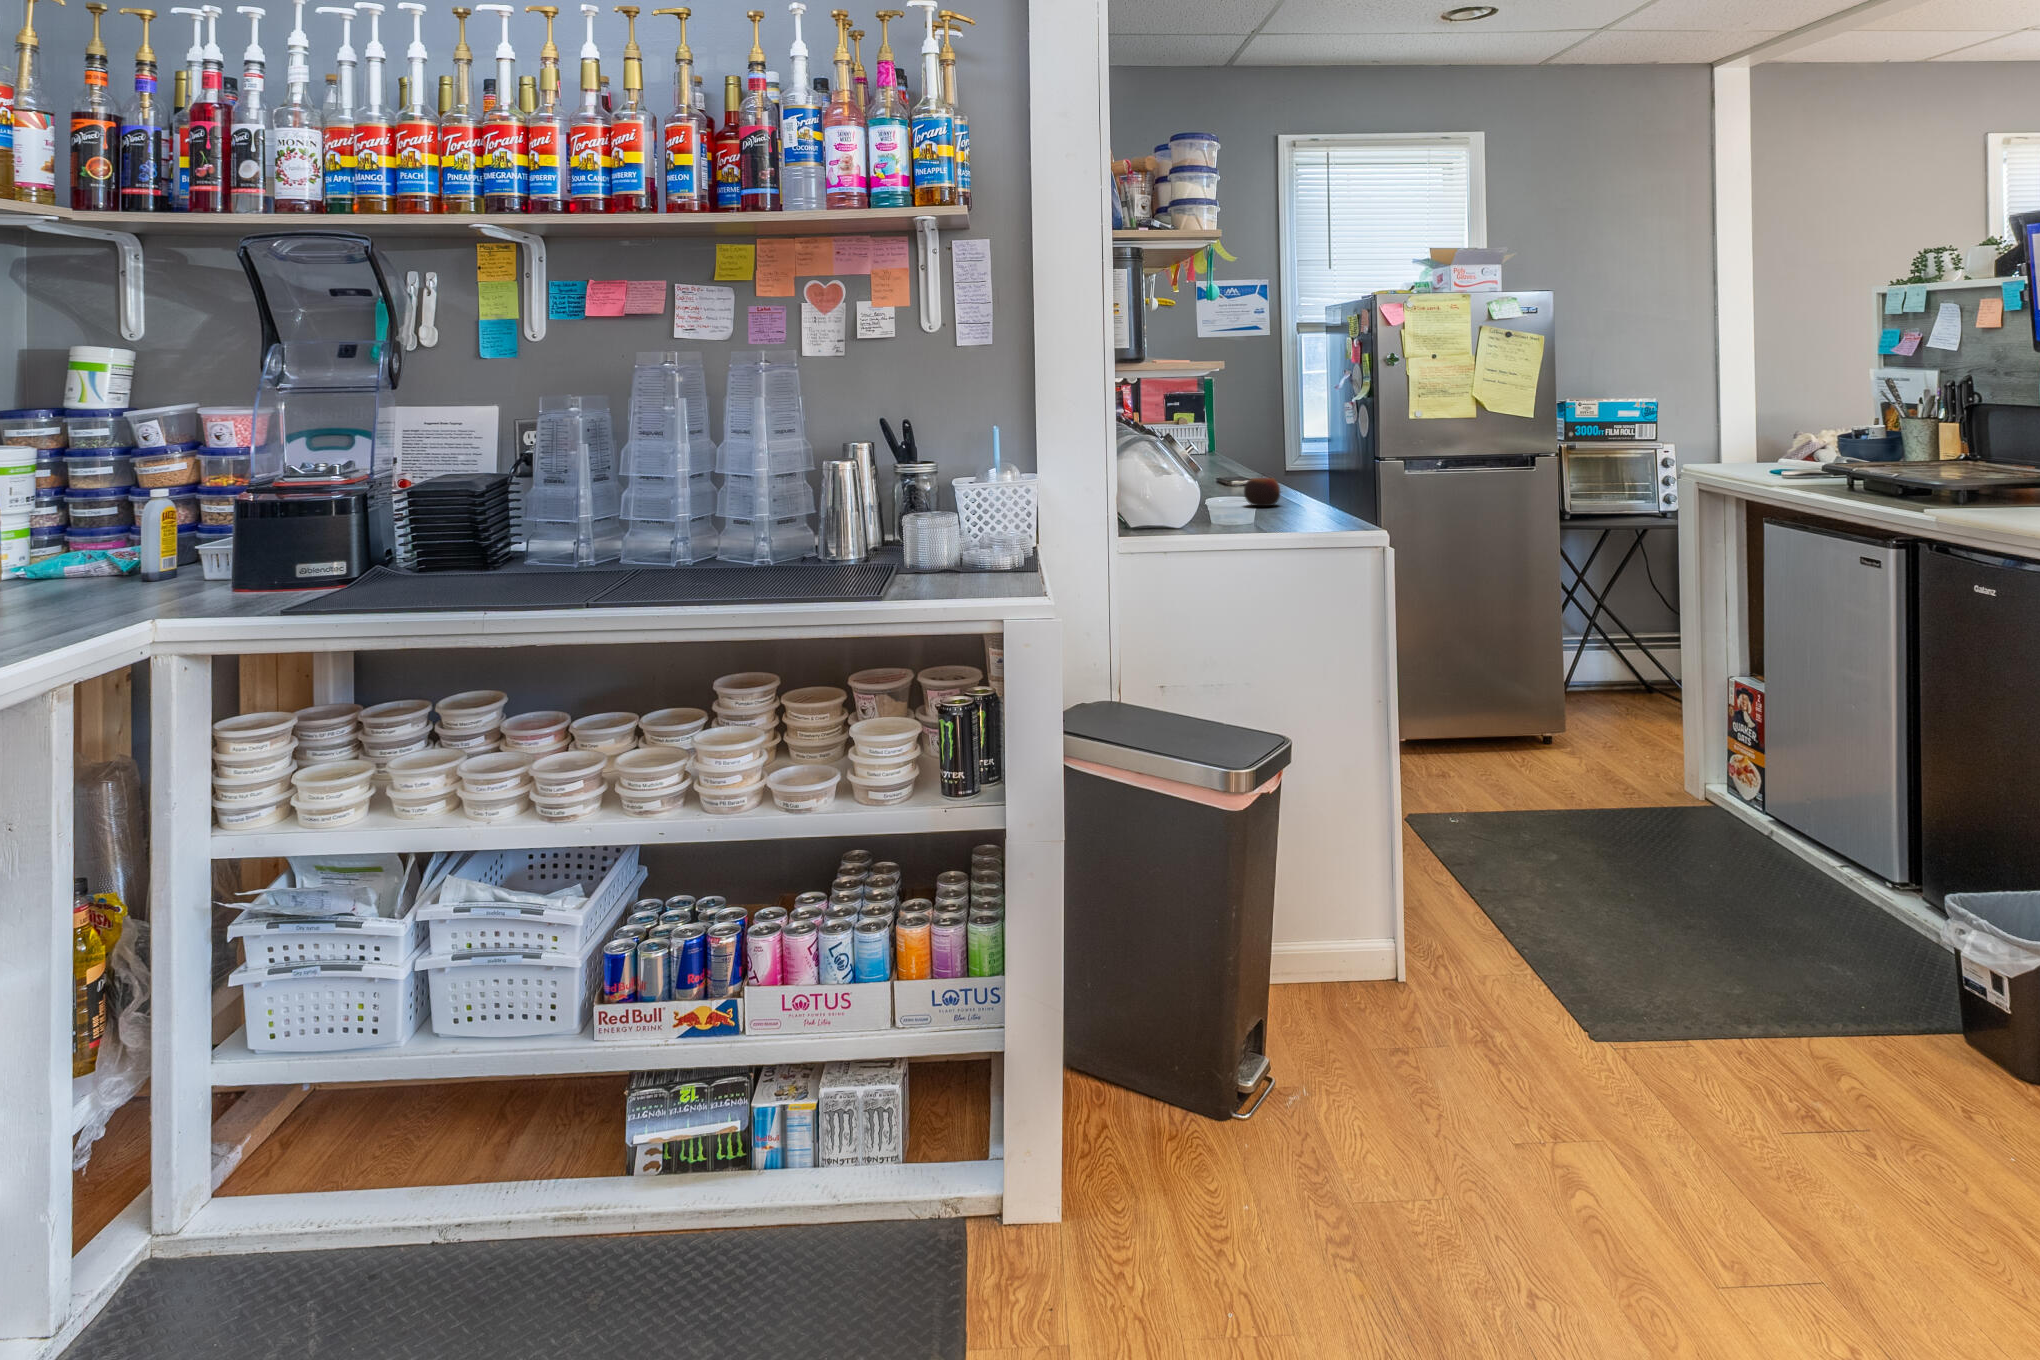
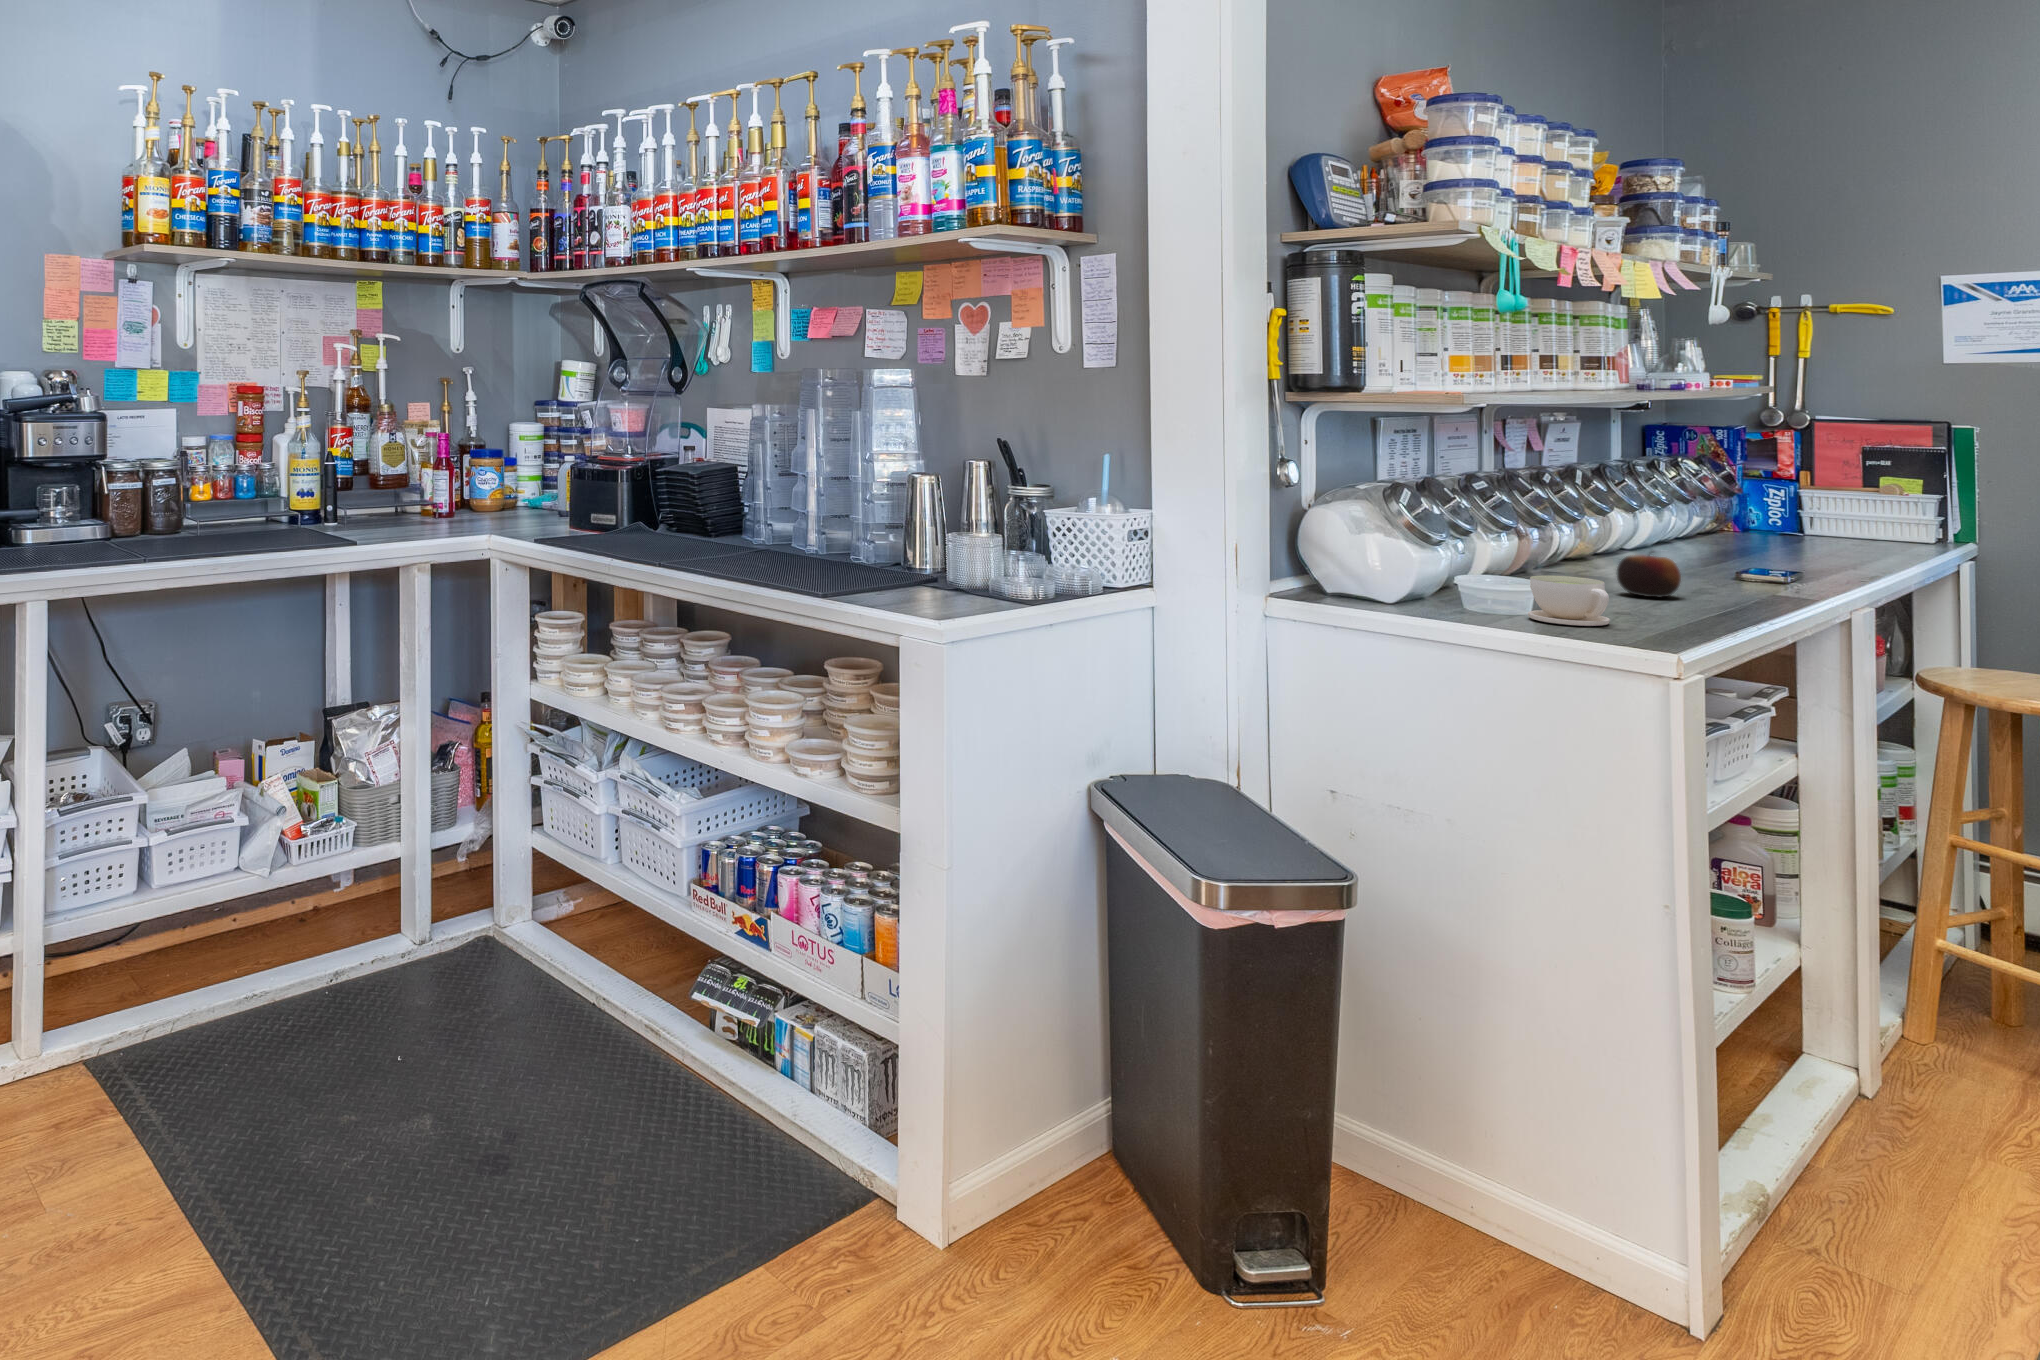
coffee cup: none [1269,496,1323,531] -> present [1528,576,1610,626]

